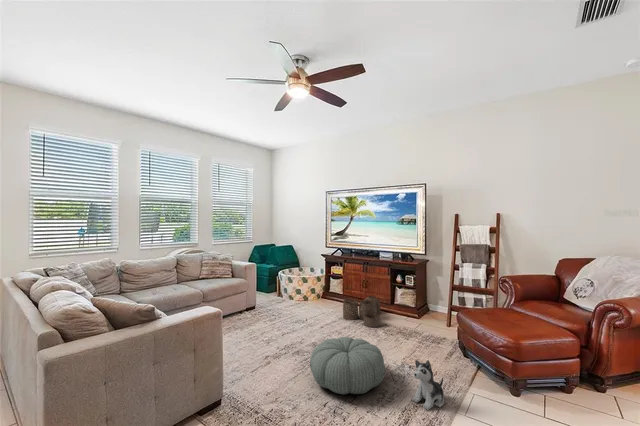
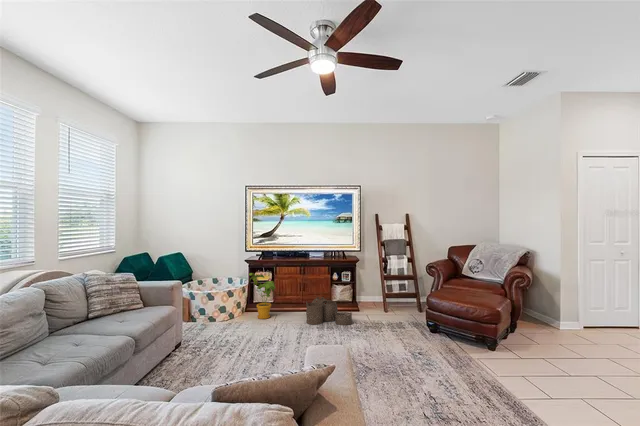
house plant: none [312,266,340,306] -> present [249,273,275,319]
pouf: present [310,337,385,394] -> none [386,326,464,378]
plush toy: present [412,360,444,410] -> none [472,323,497,362]

